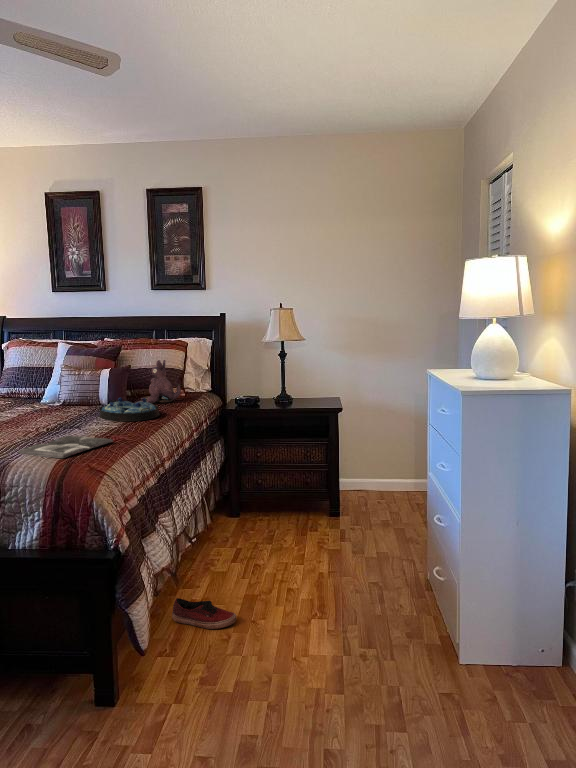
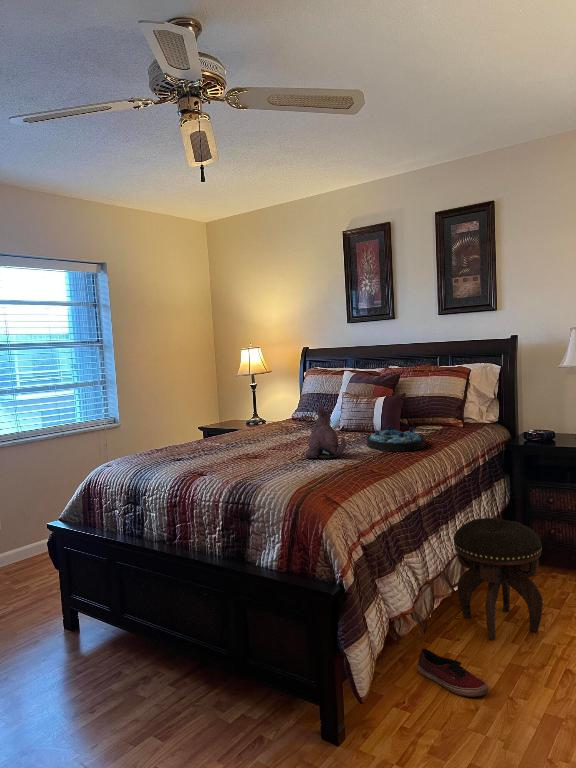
plush toy: present [147,360,181,403] -> present [305,404,346,459]
magazine: present [18,436,113,458] -> none [274,462,361,485]
footstool: none [191,475,265,580] -> present [454,518,543,640]

